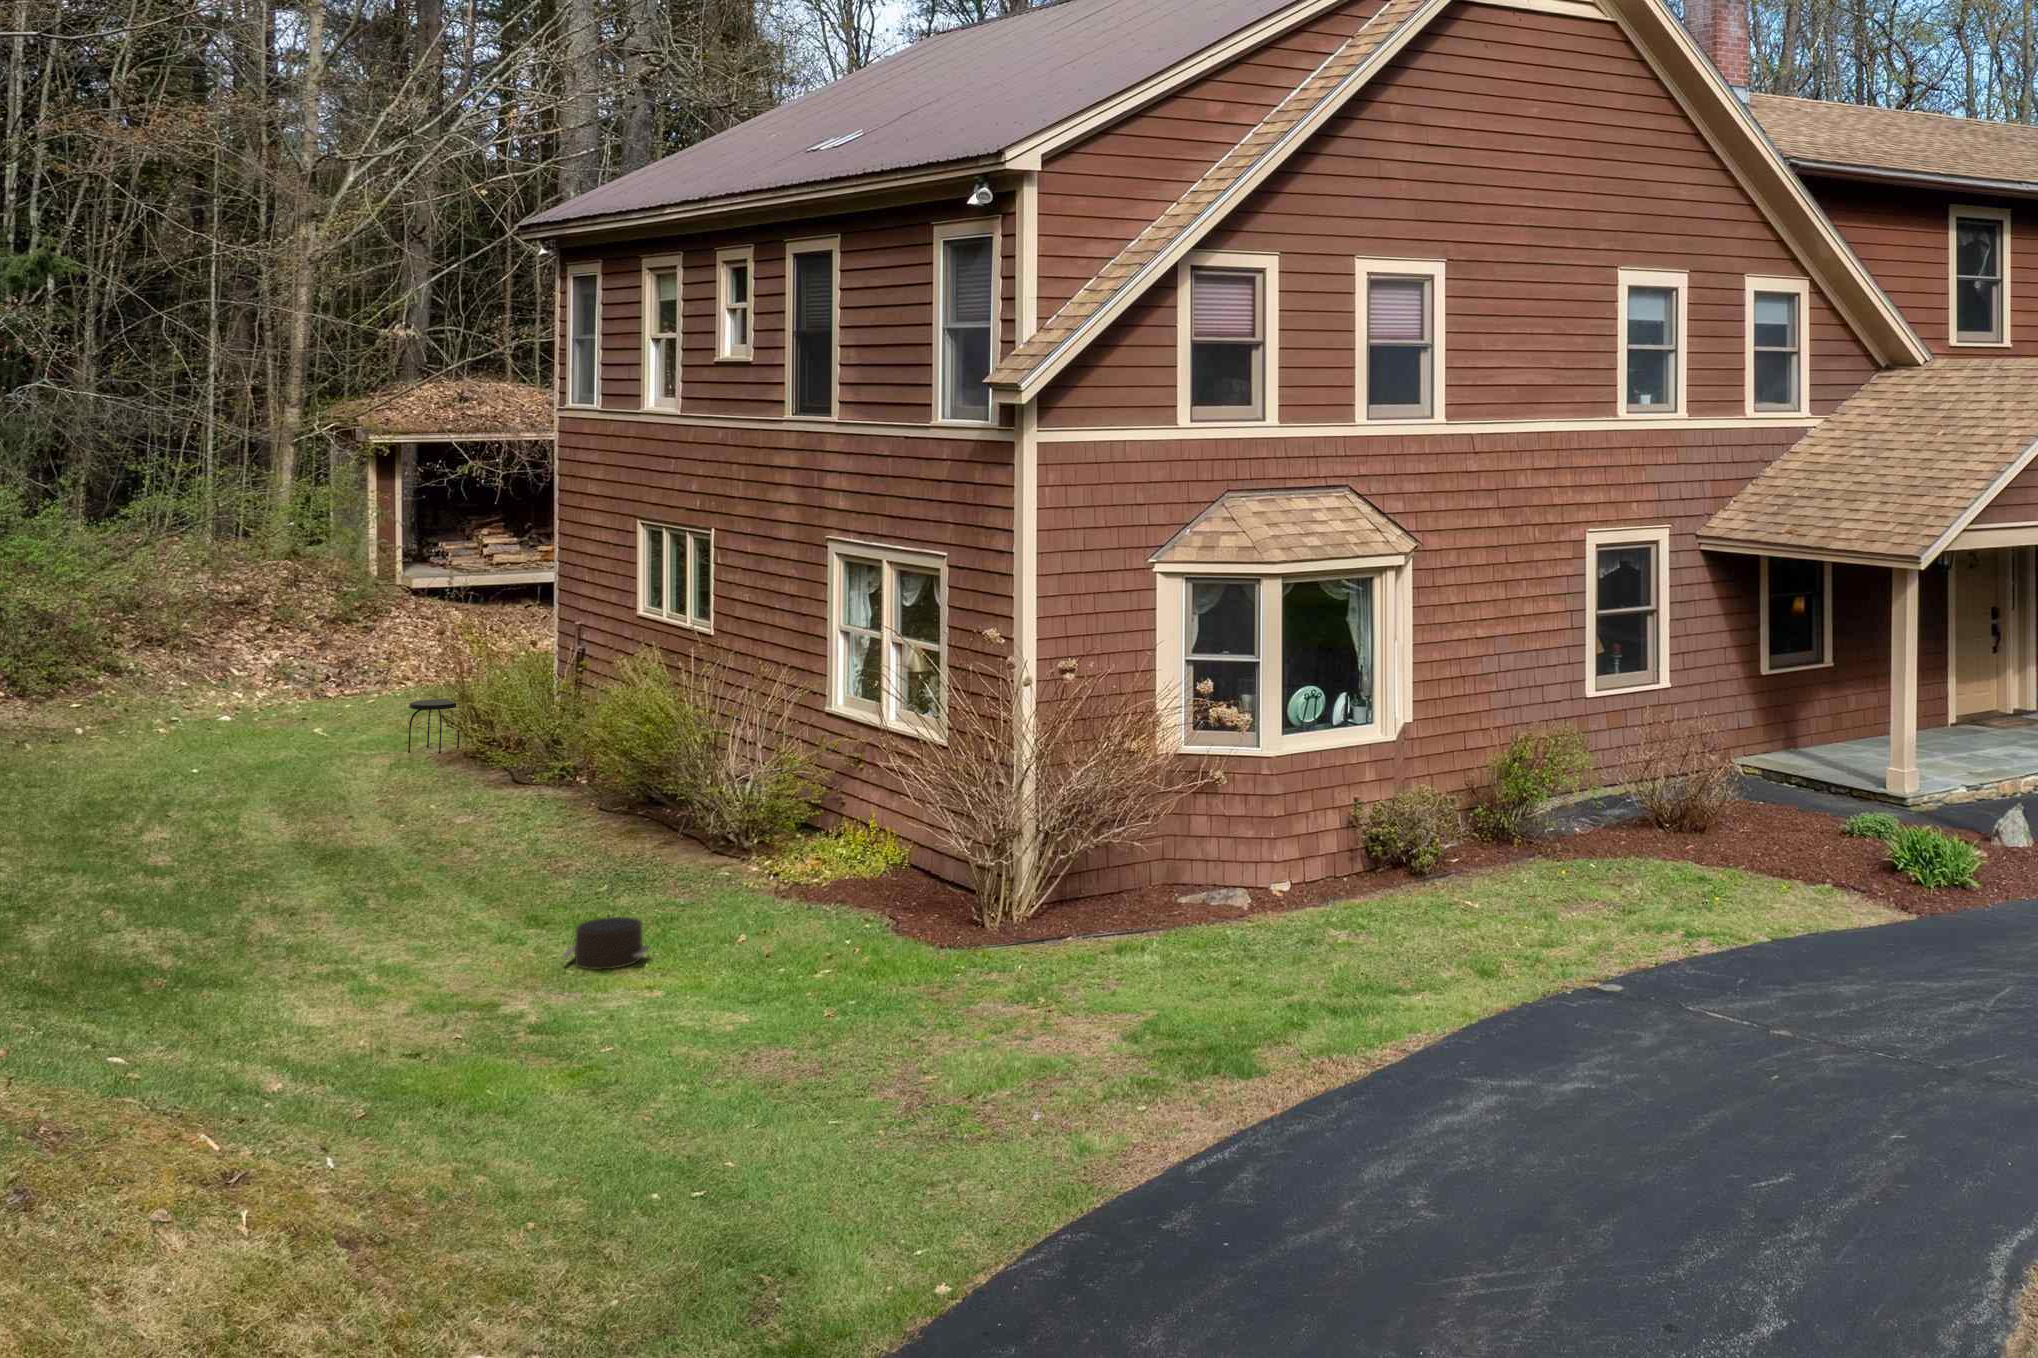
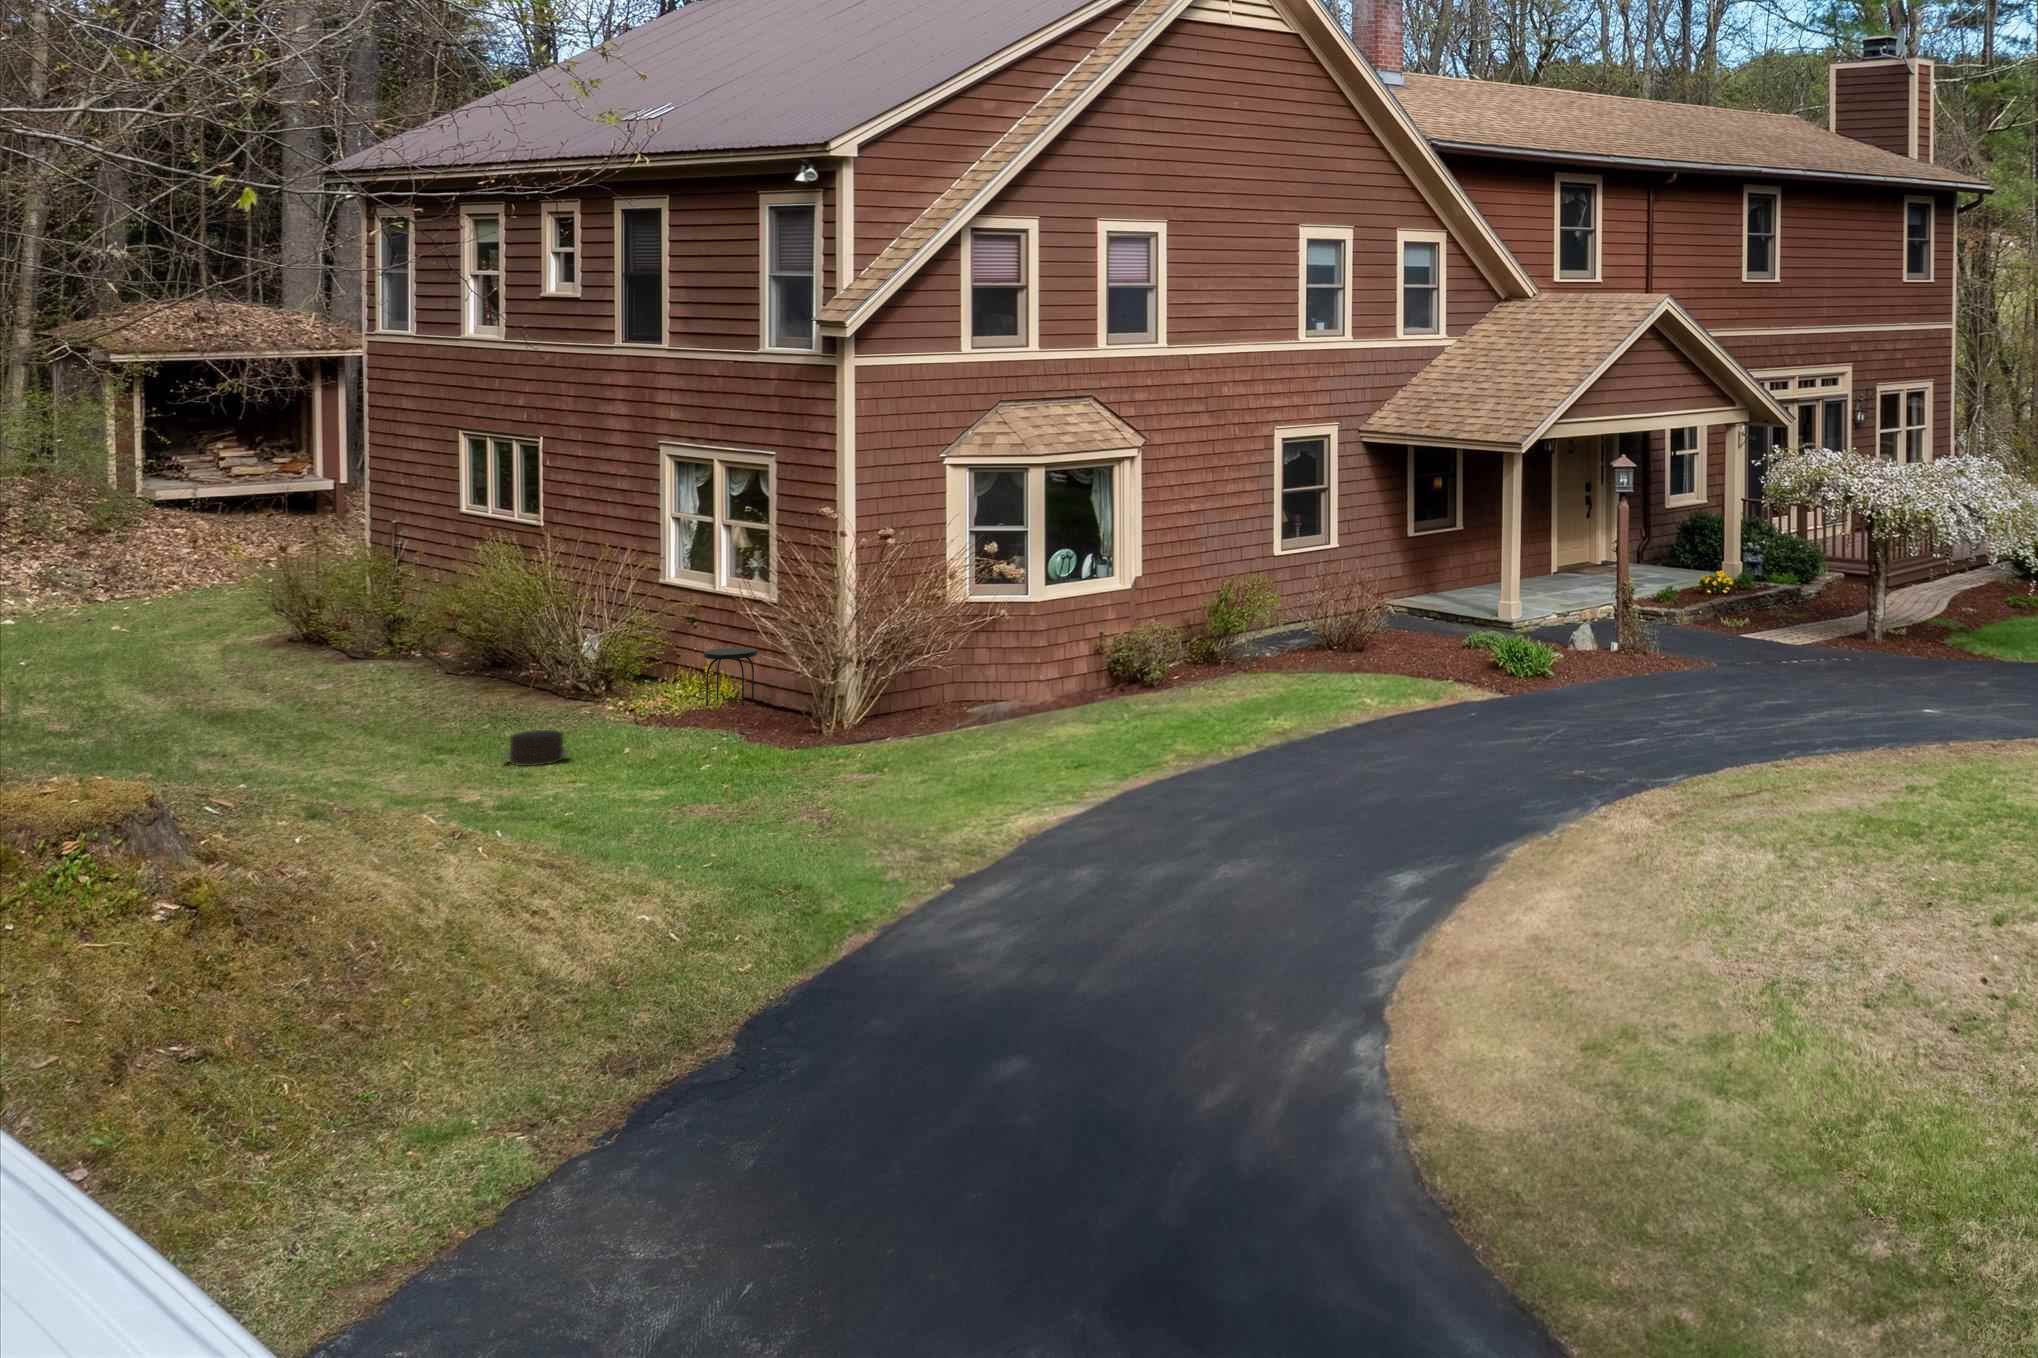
side table: present [408,699,459,754] -> present [703,648,758,706]

